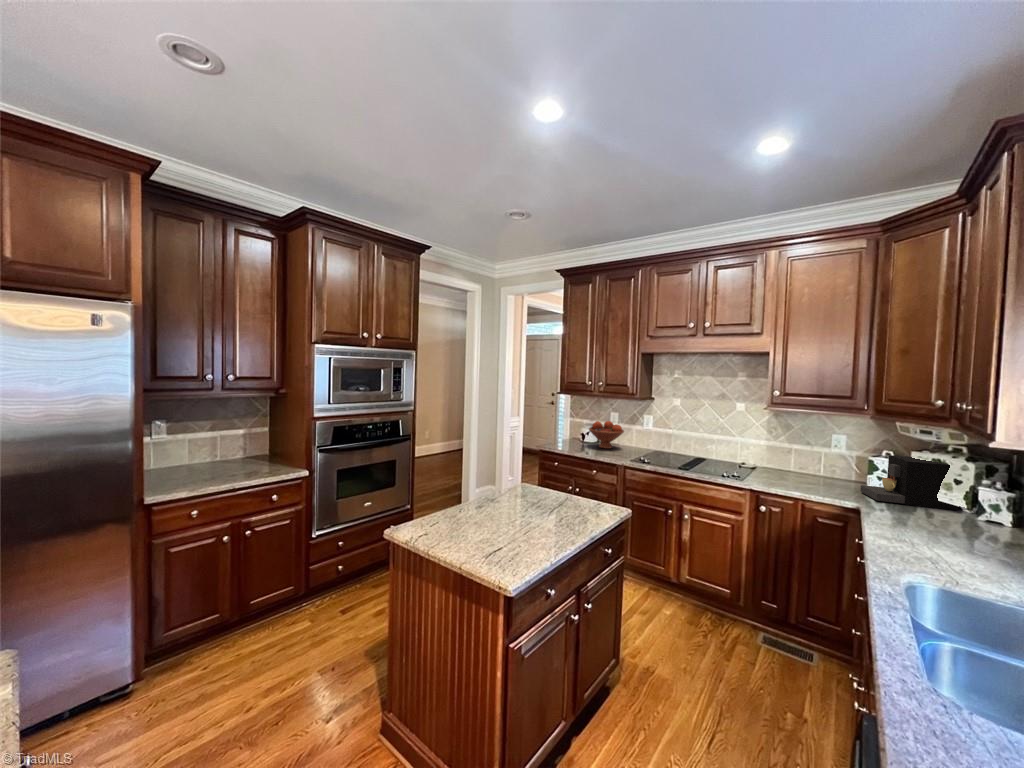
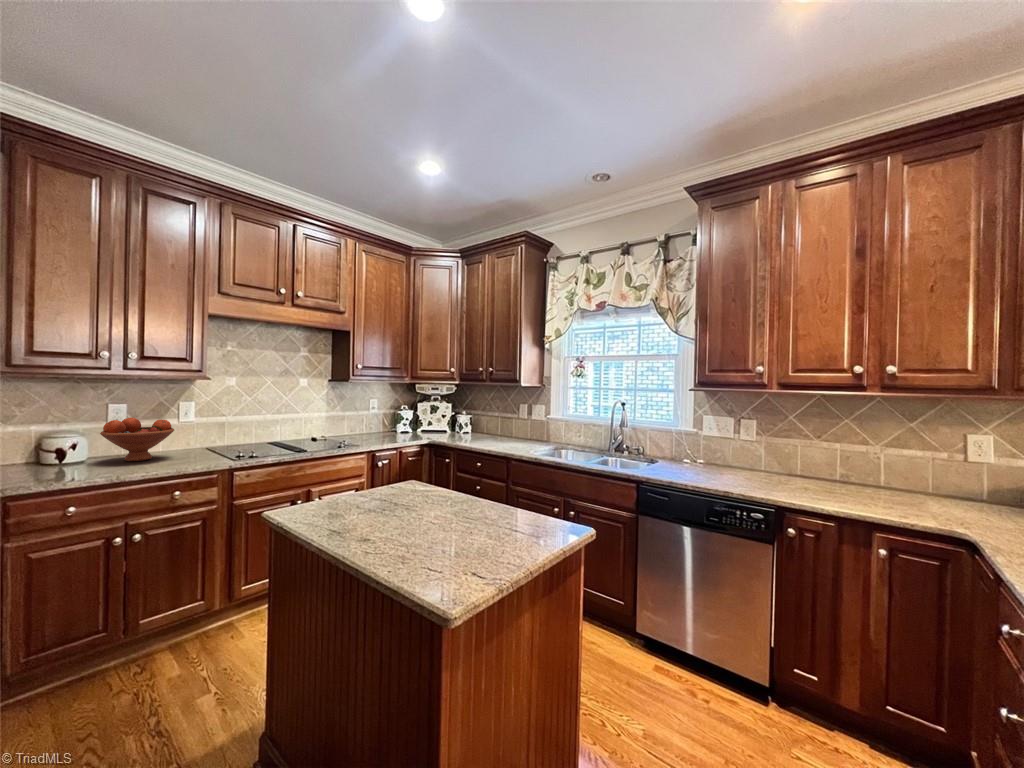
coffee maker: present [860,455,959,510] -> none [408,405,448,437]

